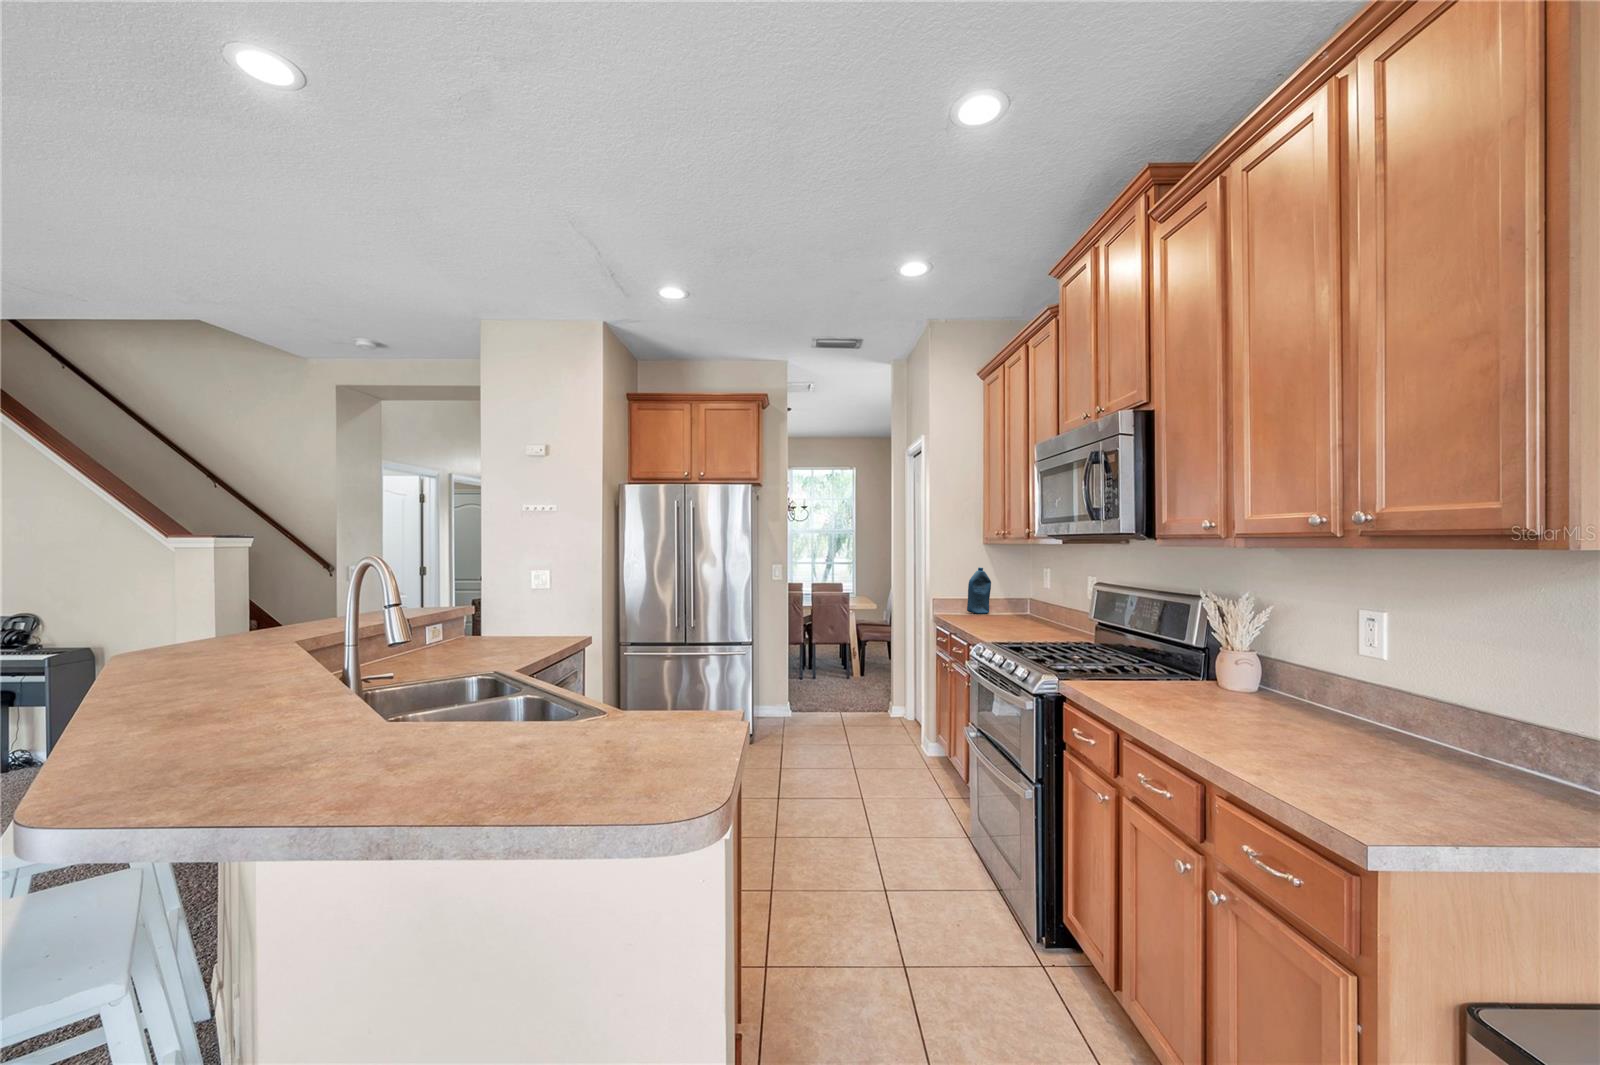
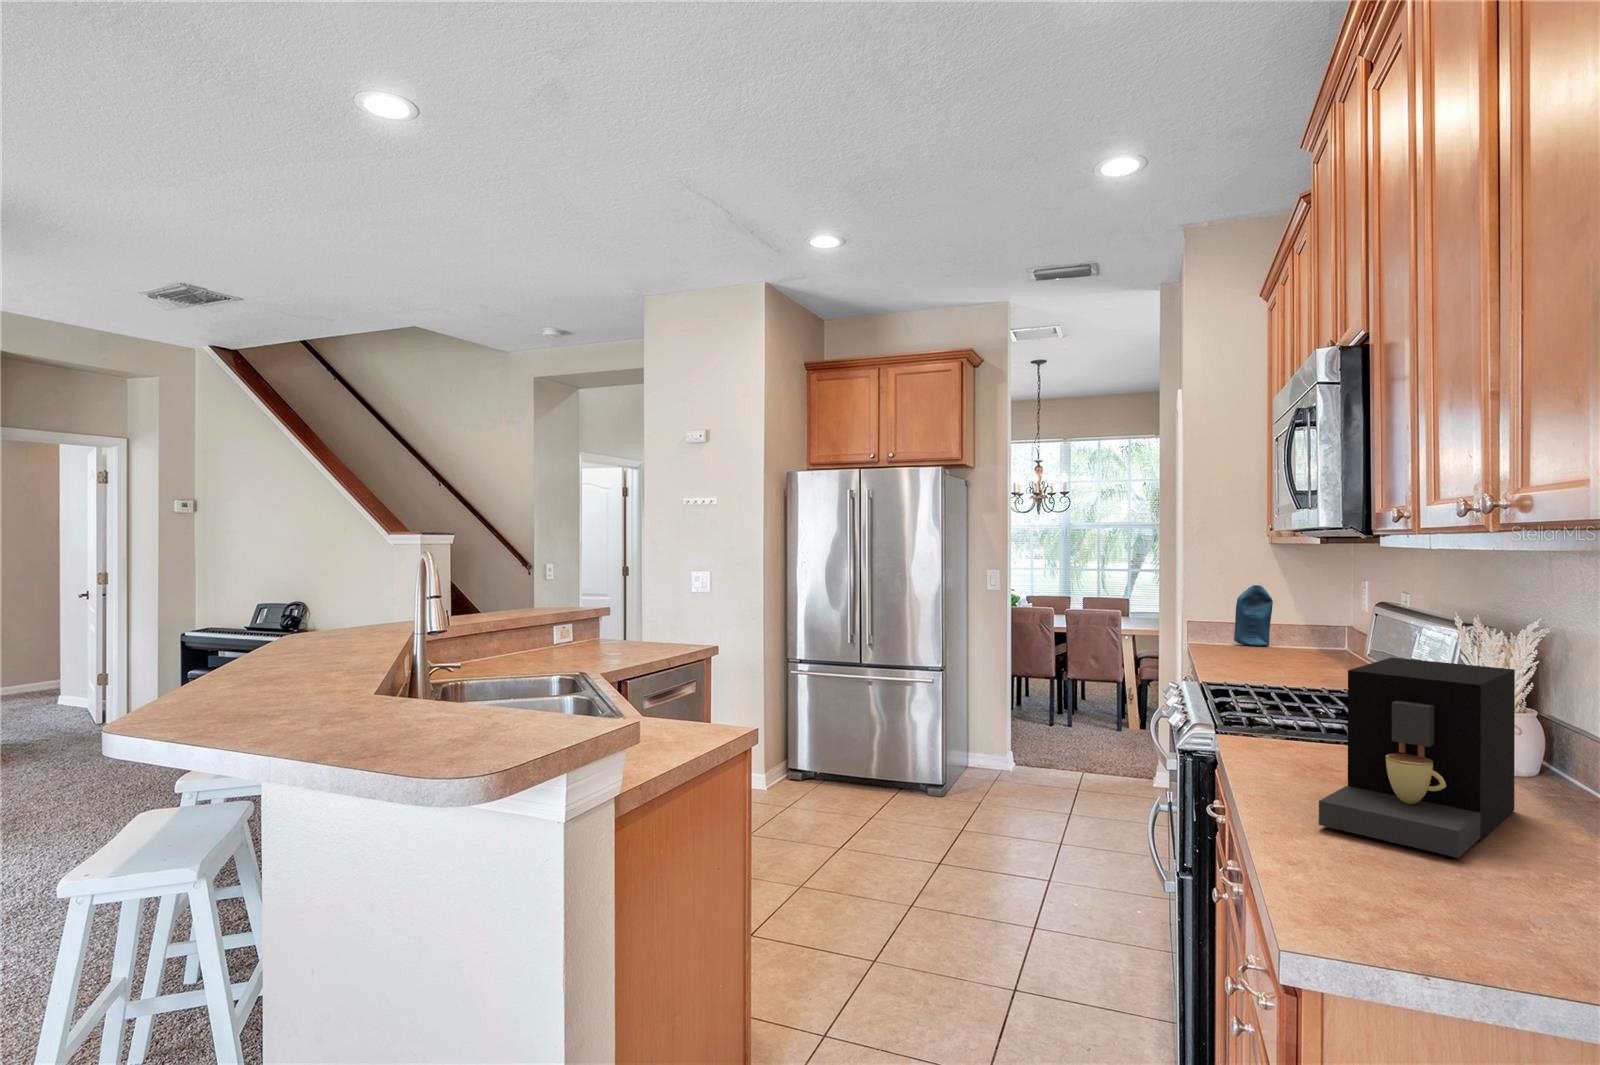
coffee maker: none [1209,620,1324,756] -> present [1319,658,1515,858]

